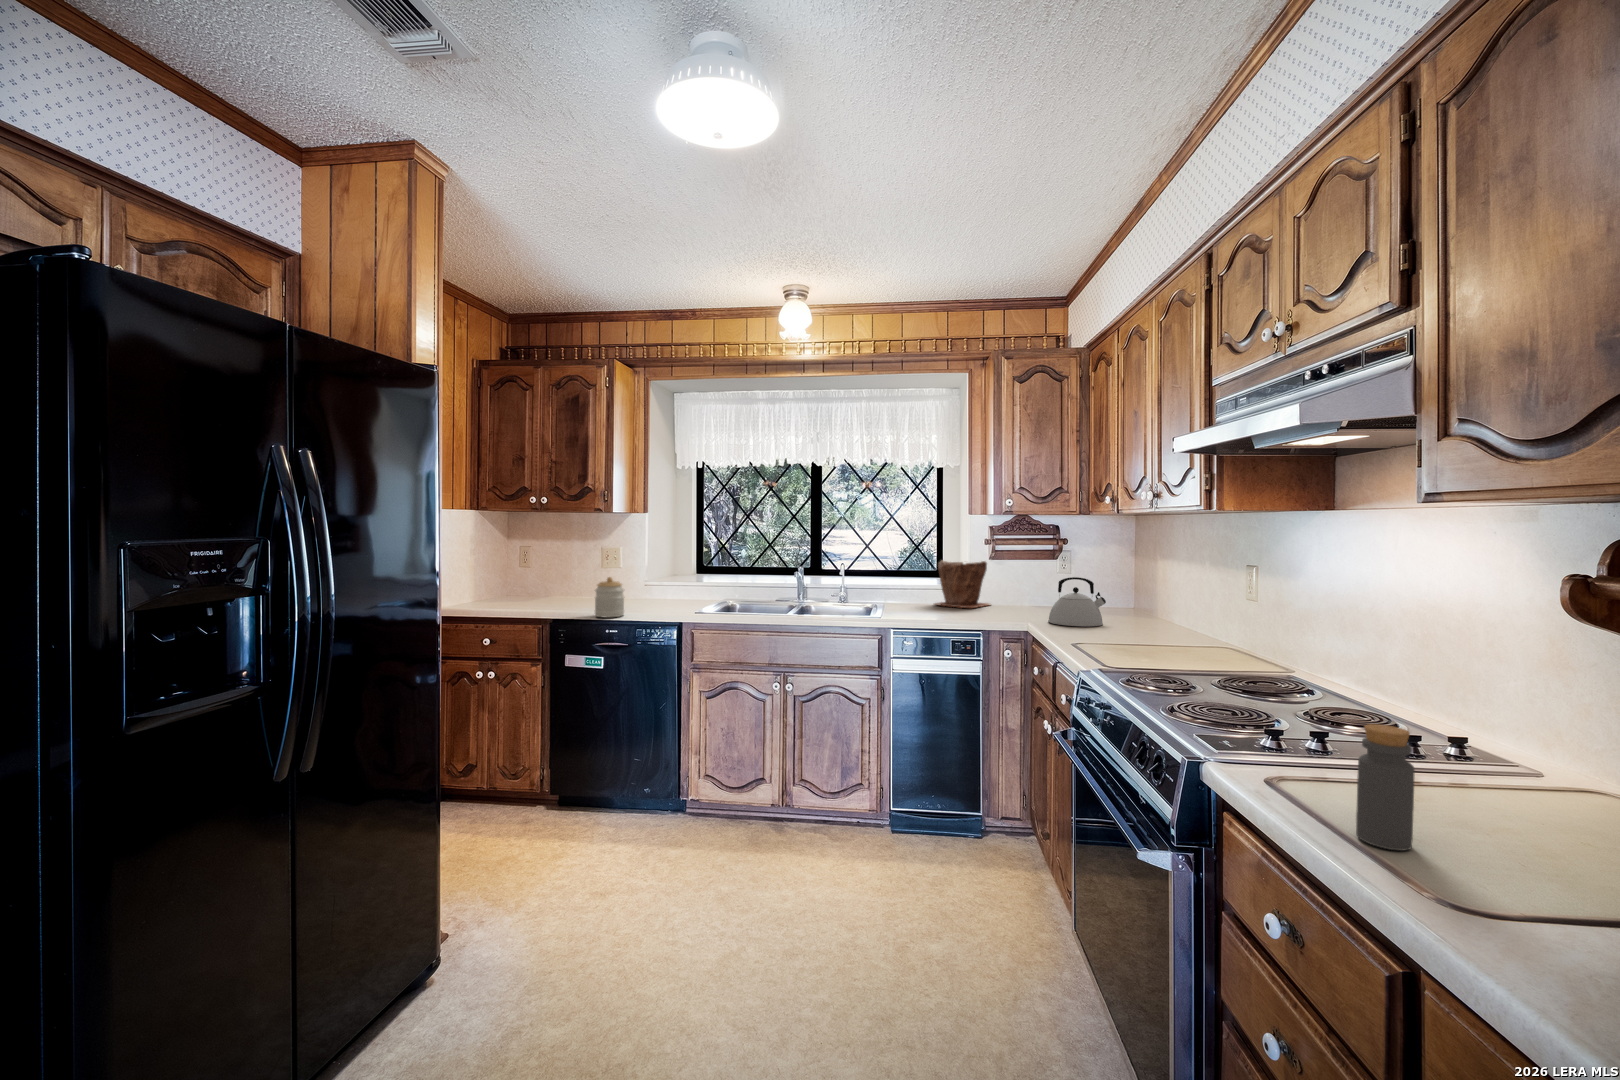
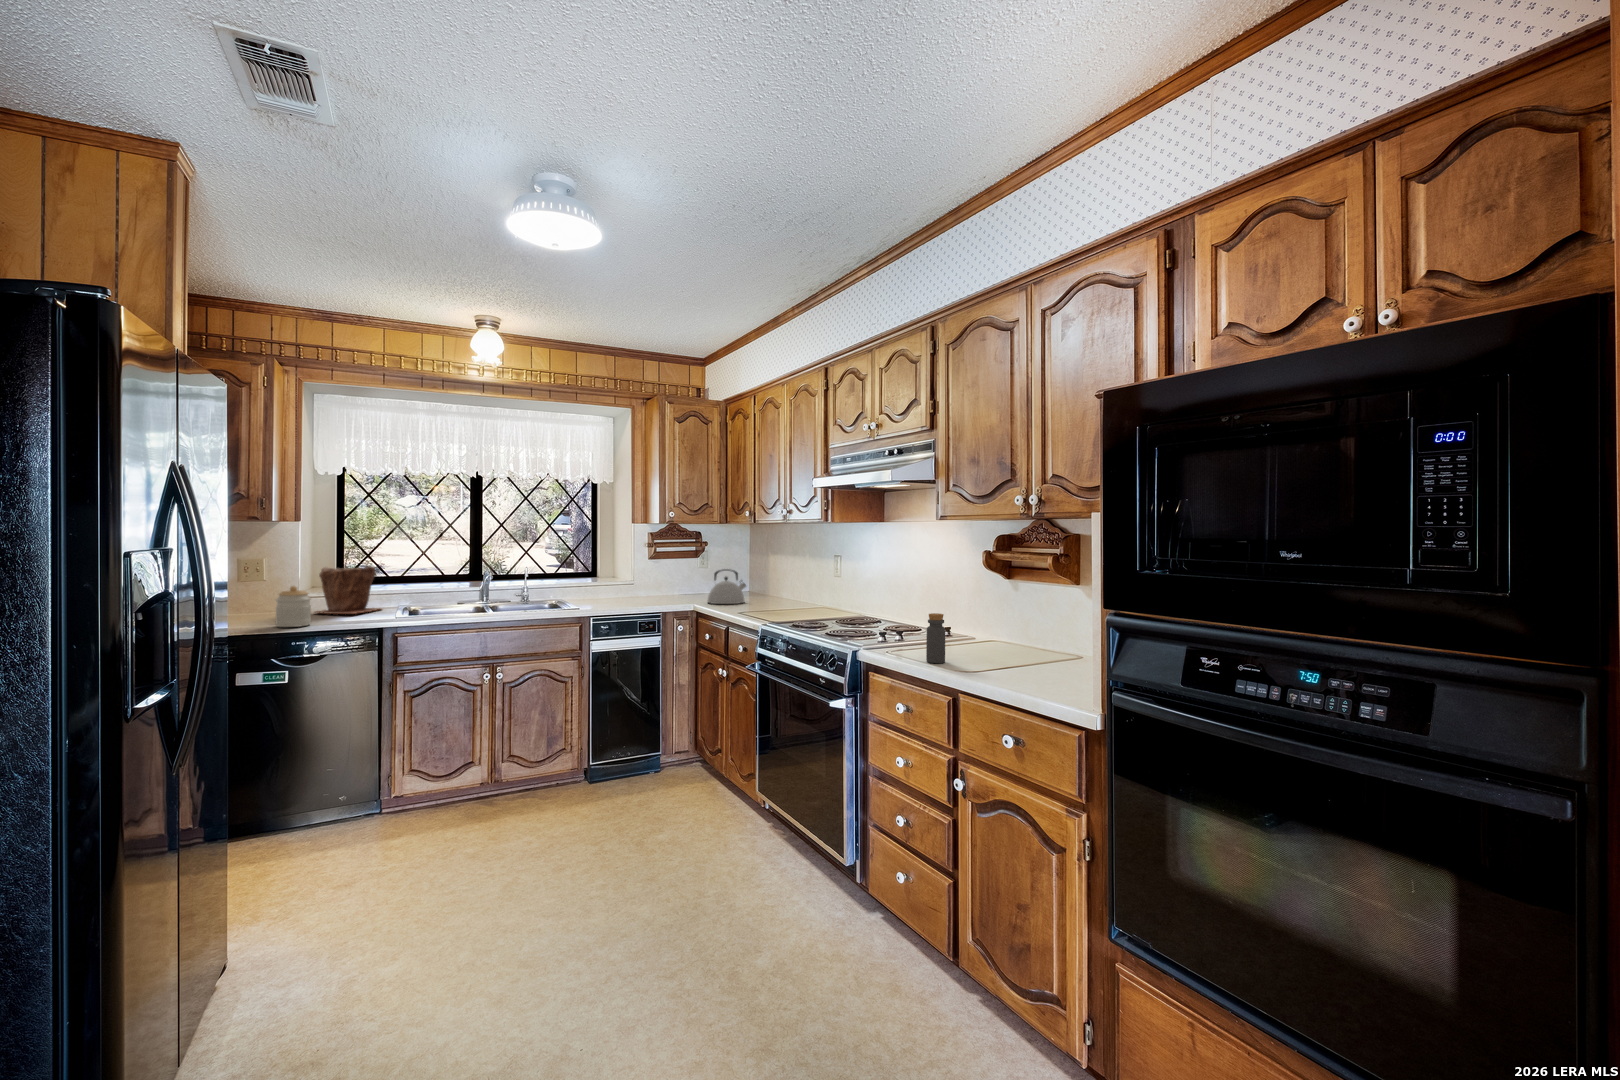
plant pot: present [935,560,989,608] -> present [315,566,381,614]

